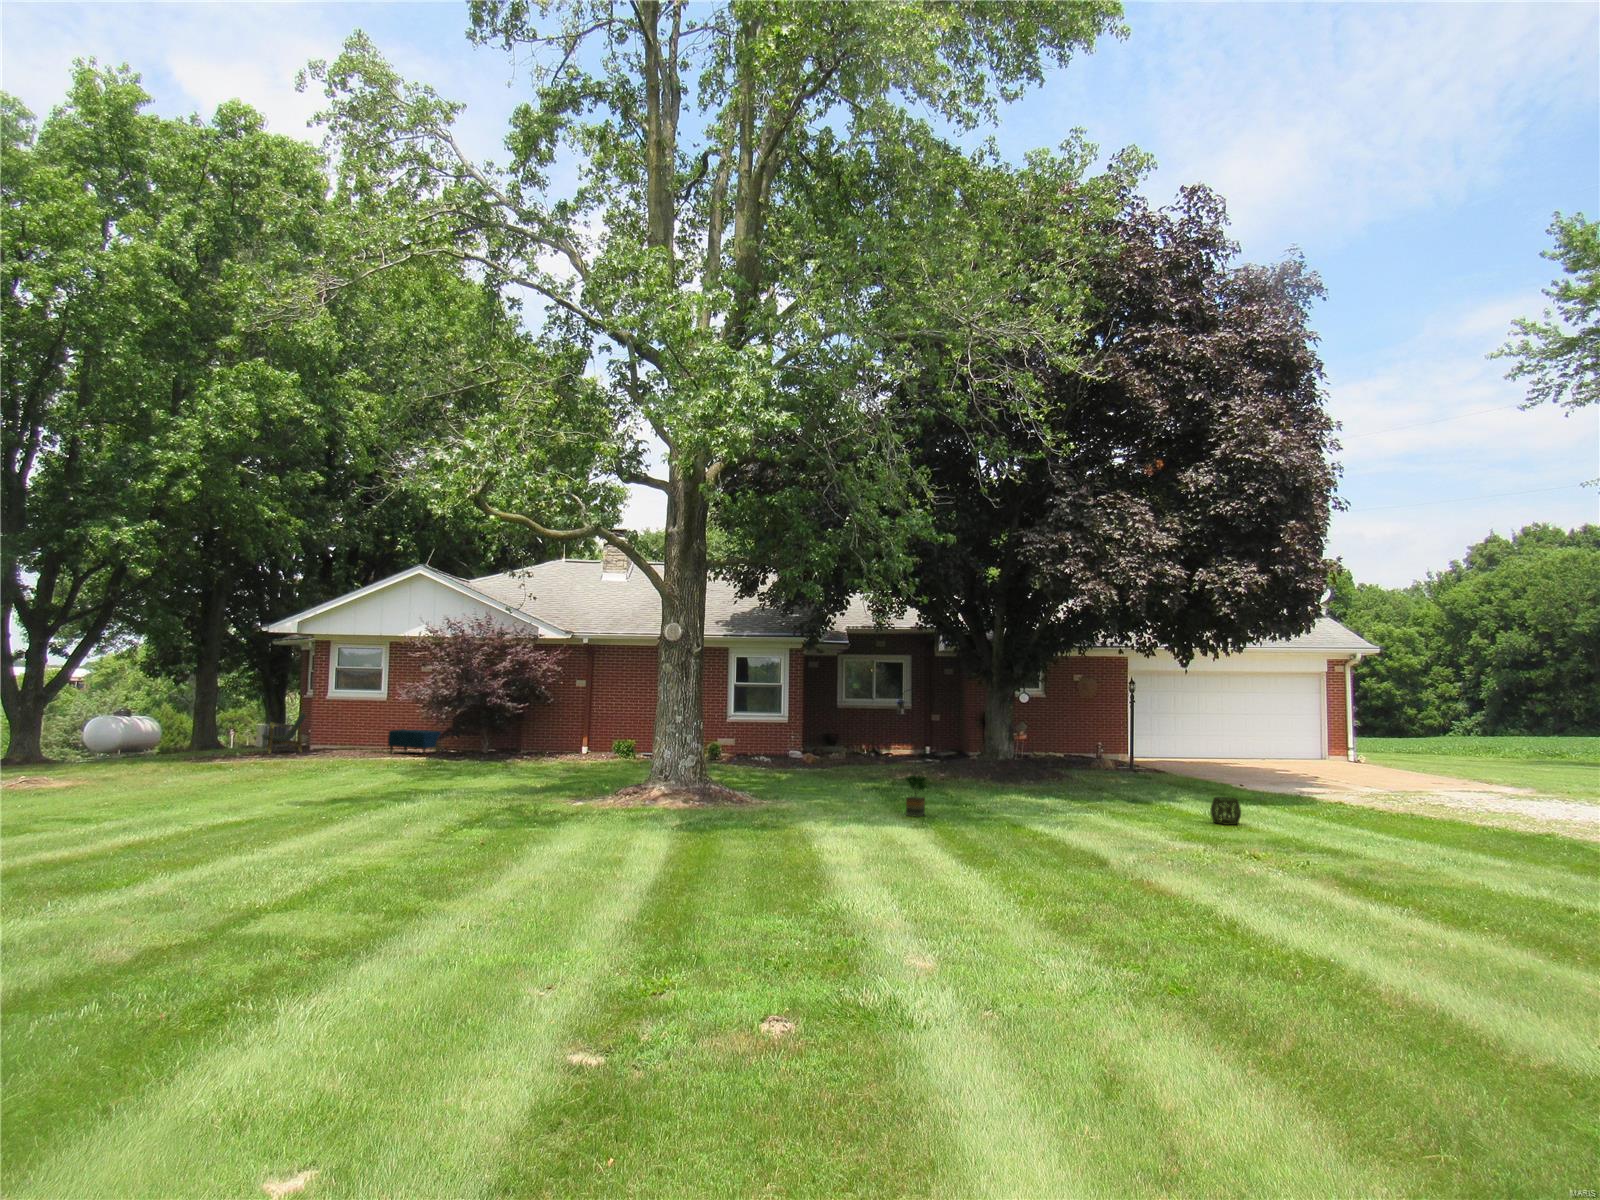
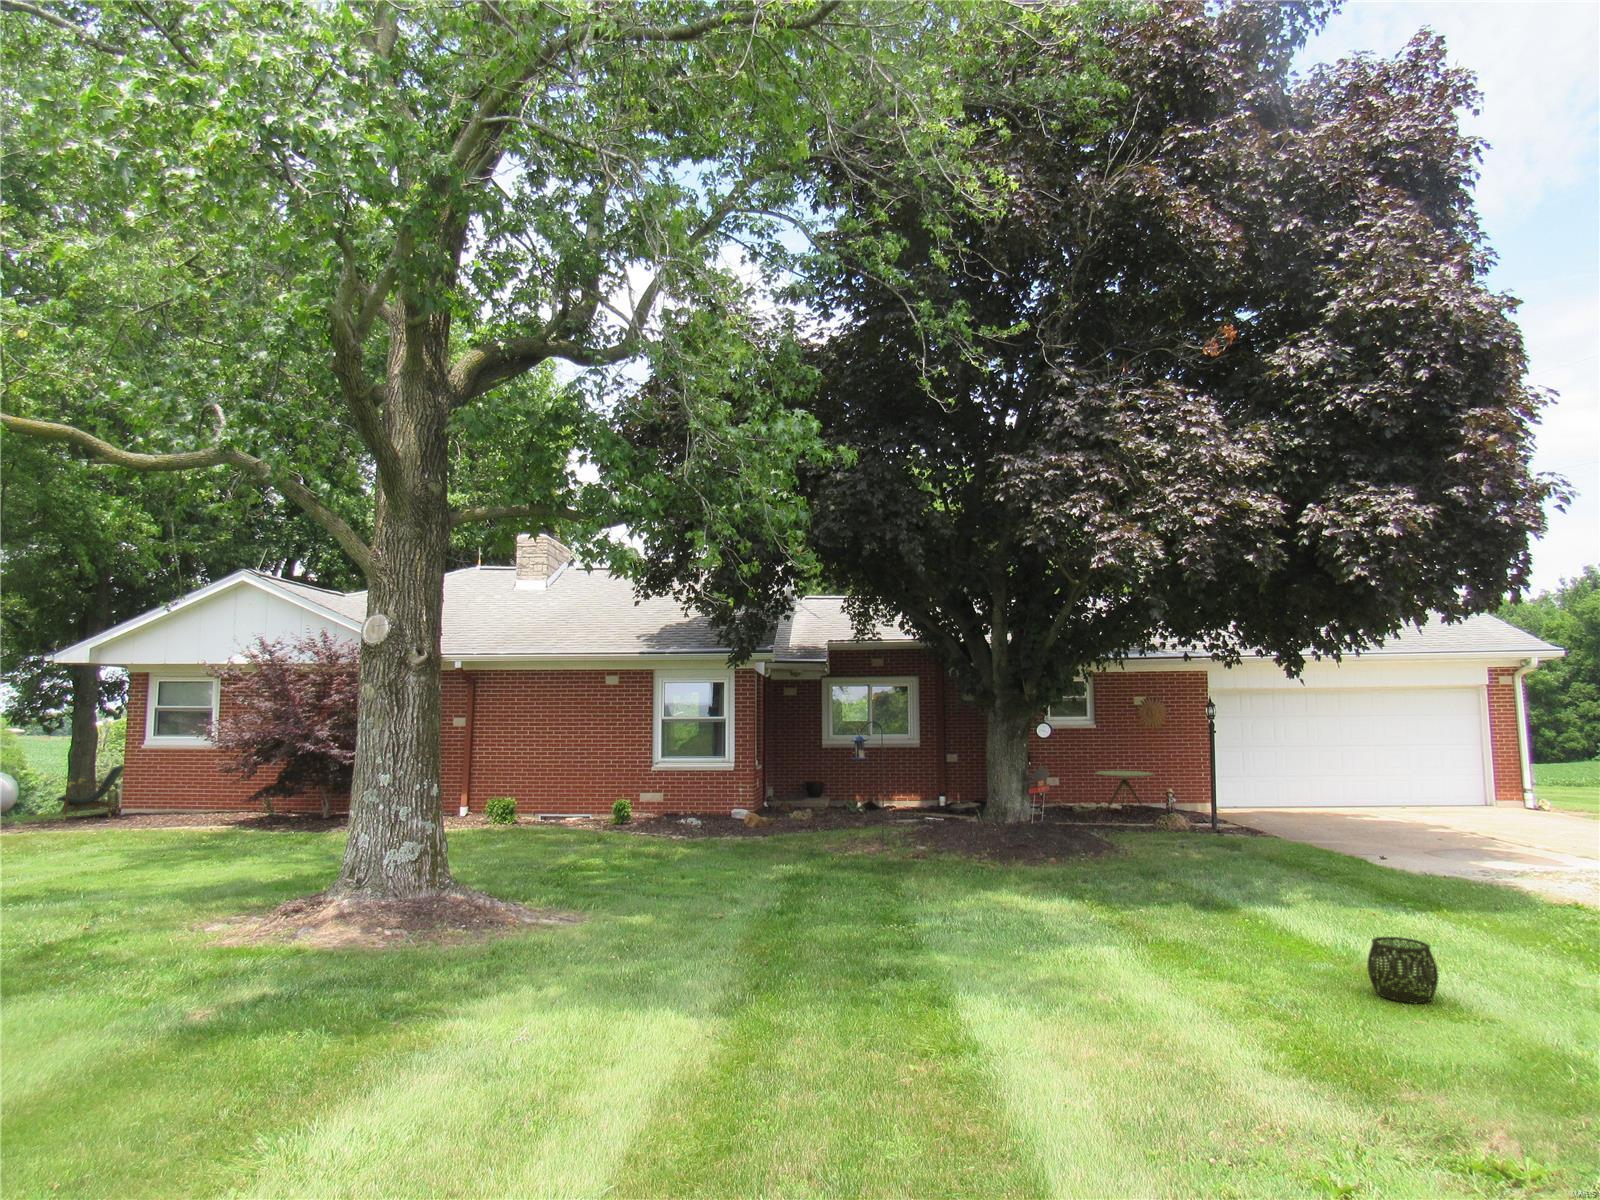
bench: present [388,729,441,755] -> none [210,785,276,821]
round table: none [1049,729,1091,759] -> present [1096,771,1153,812]
potted tree: present [905,775,930,817] -> none [737,888,788,976]

